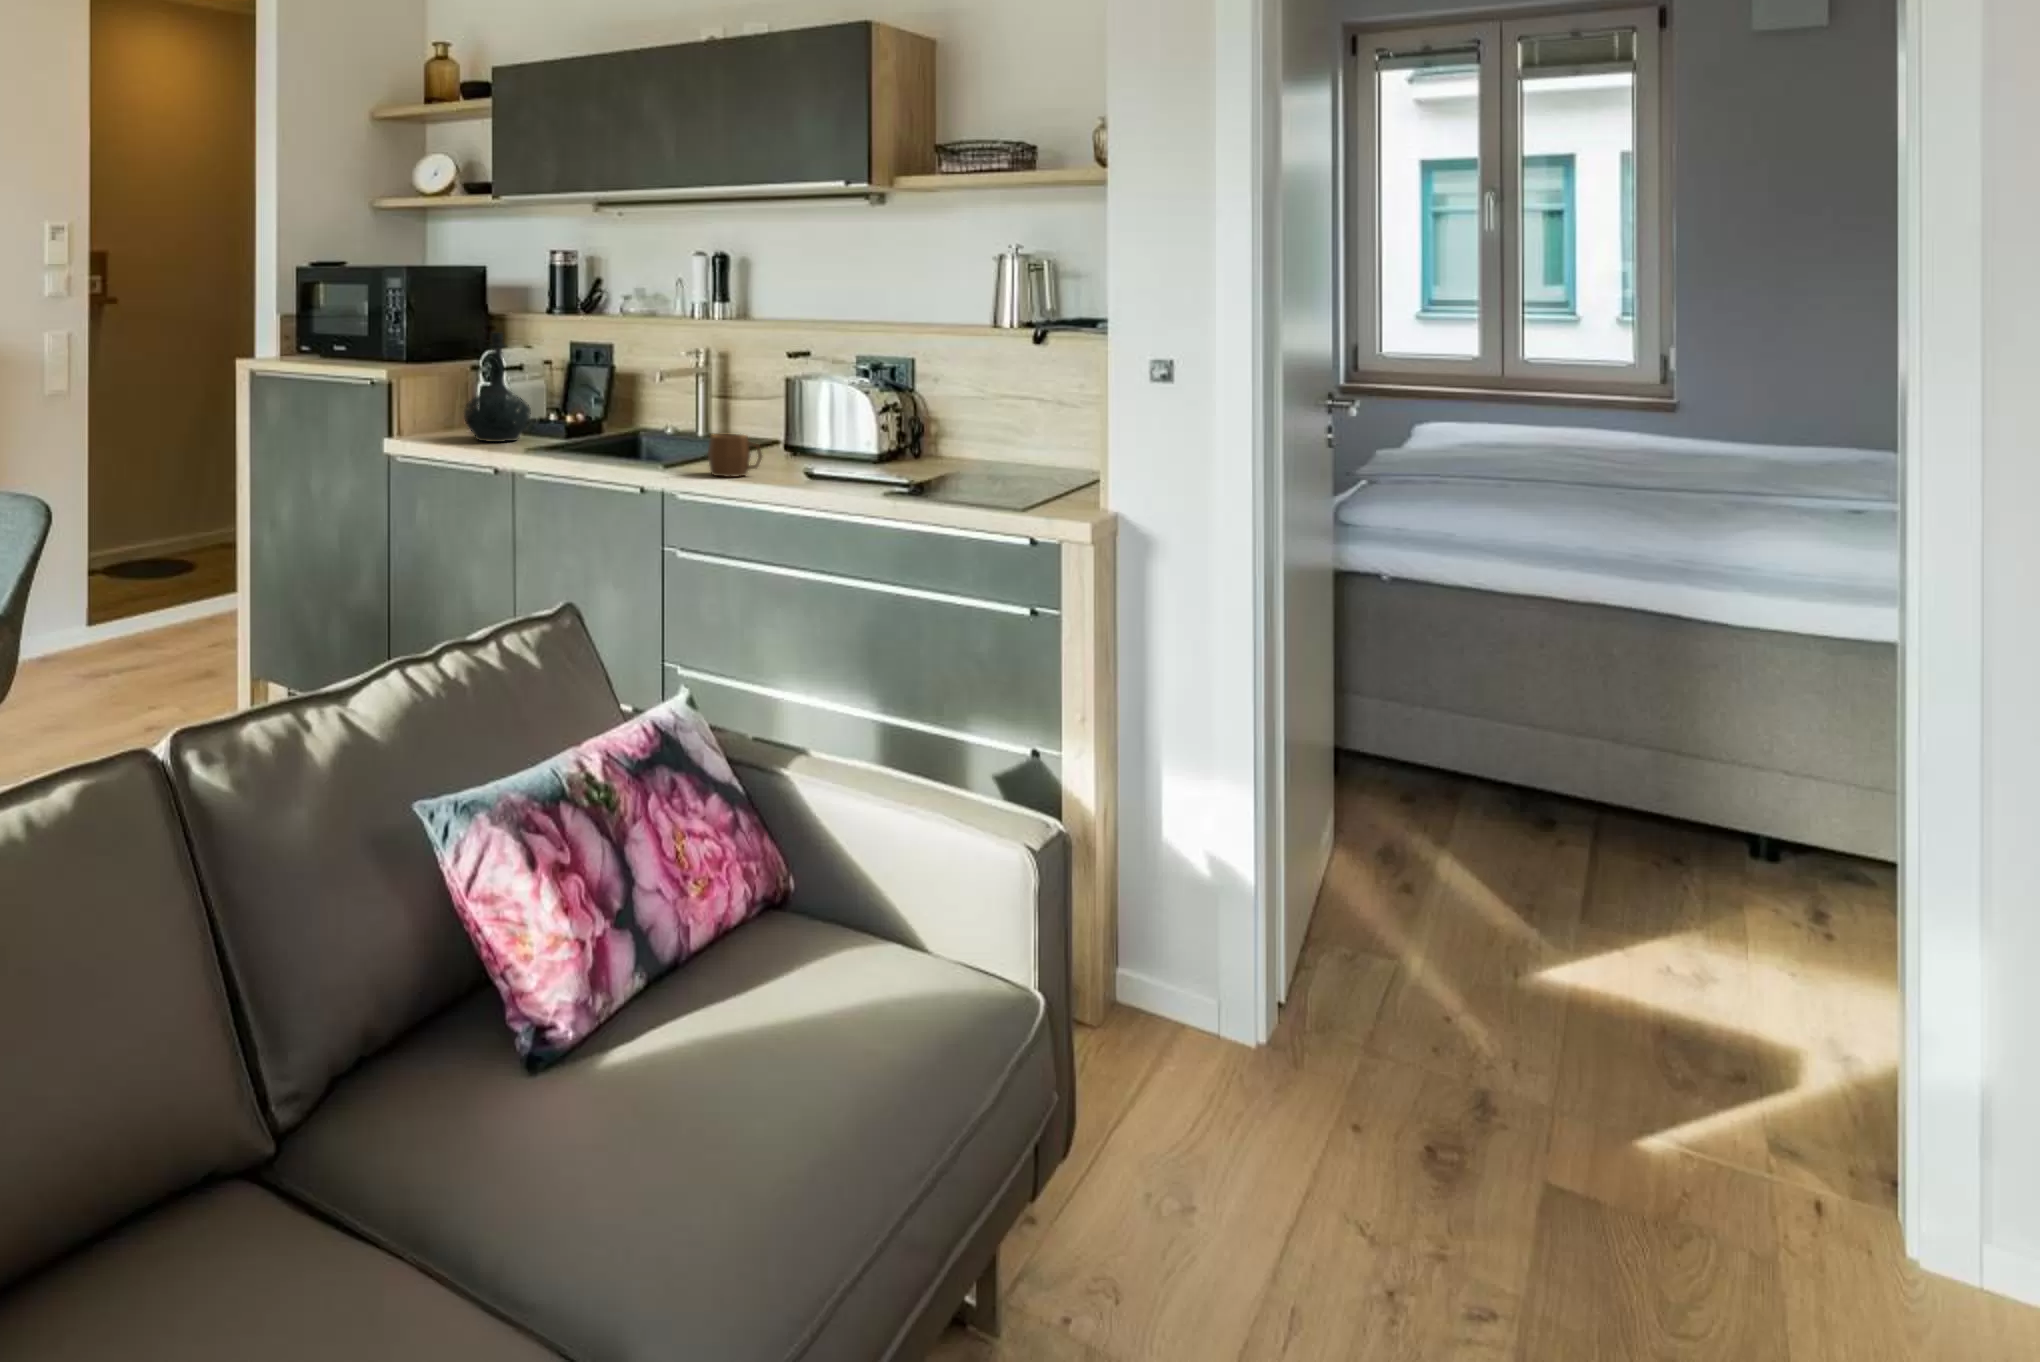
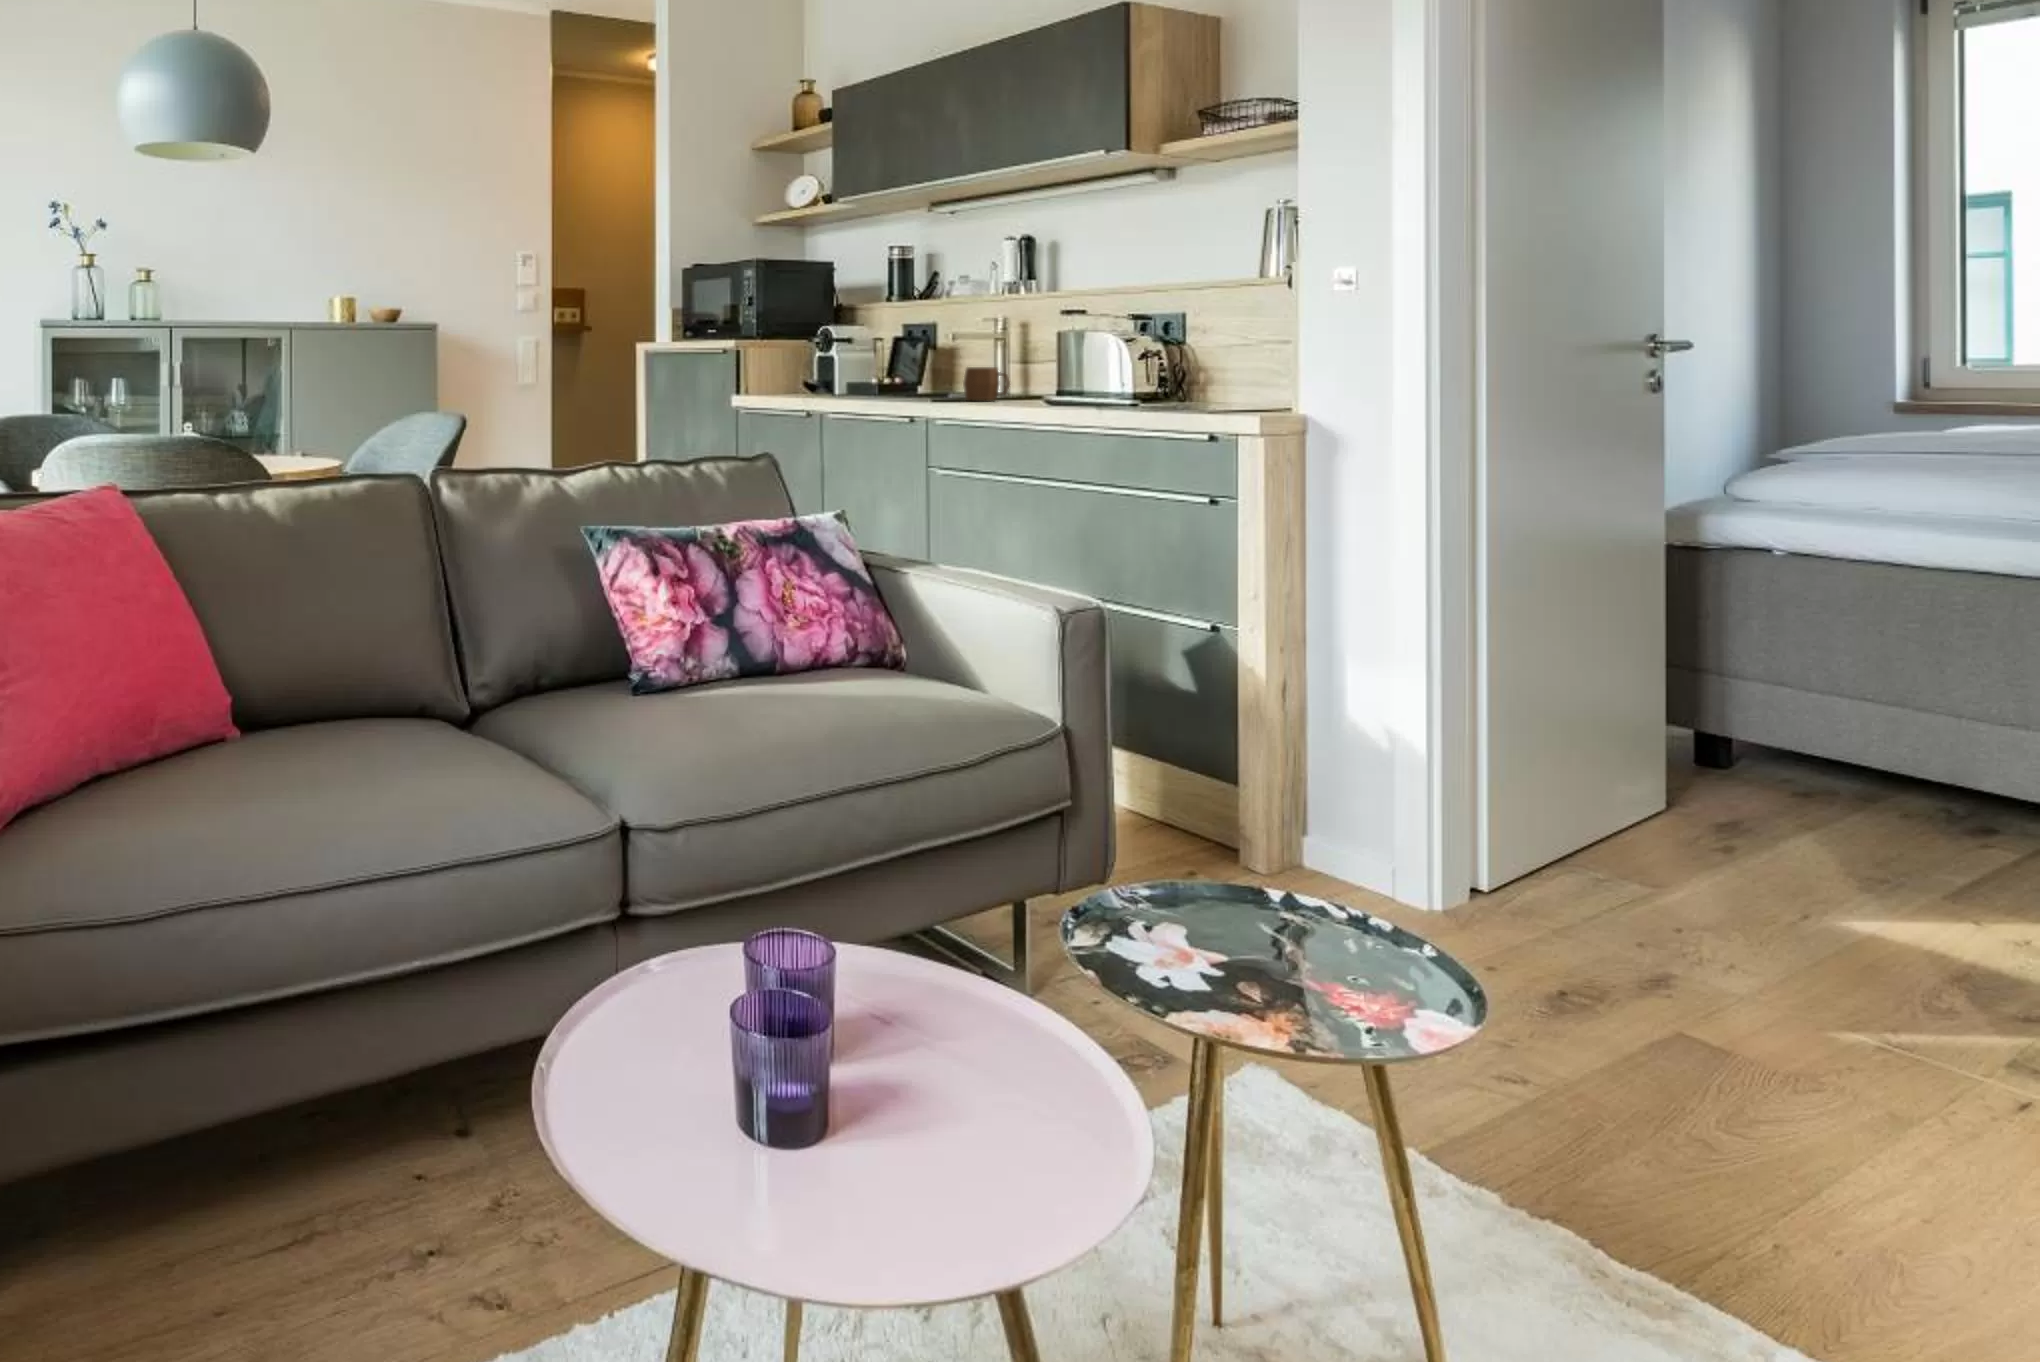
bottle: present [464,333,531,442] -> none [792,305,848,393]

